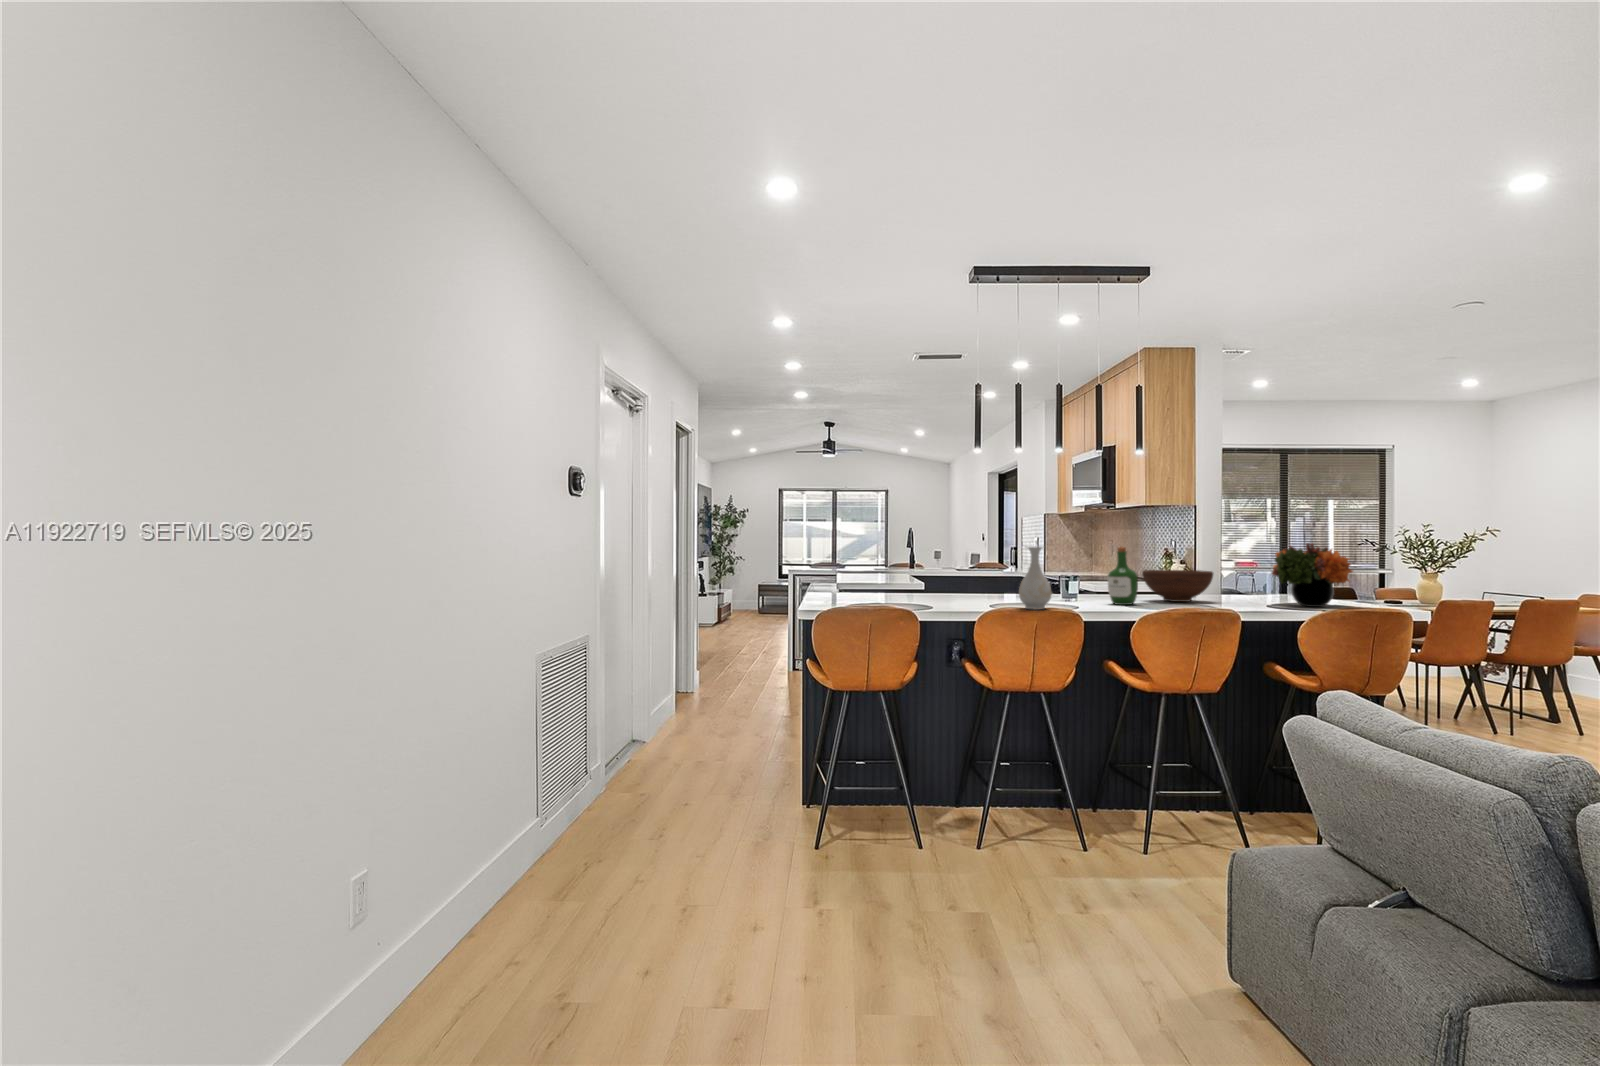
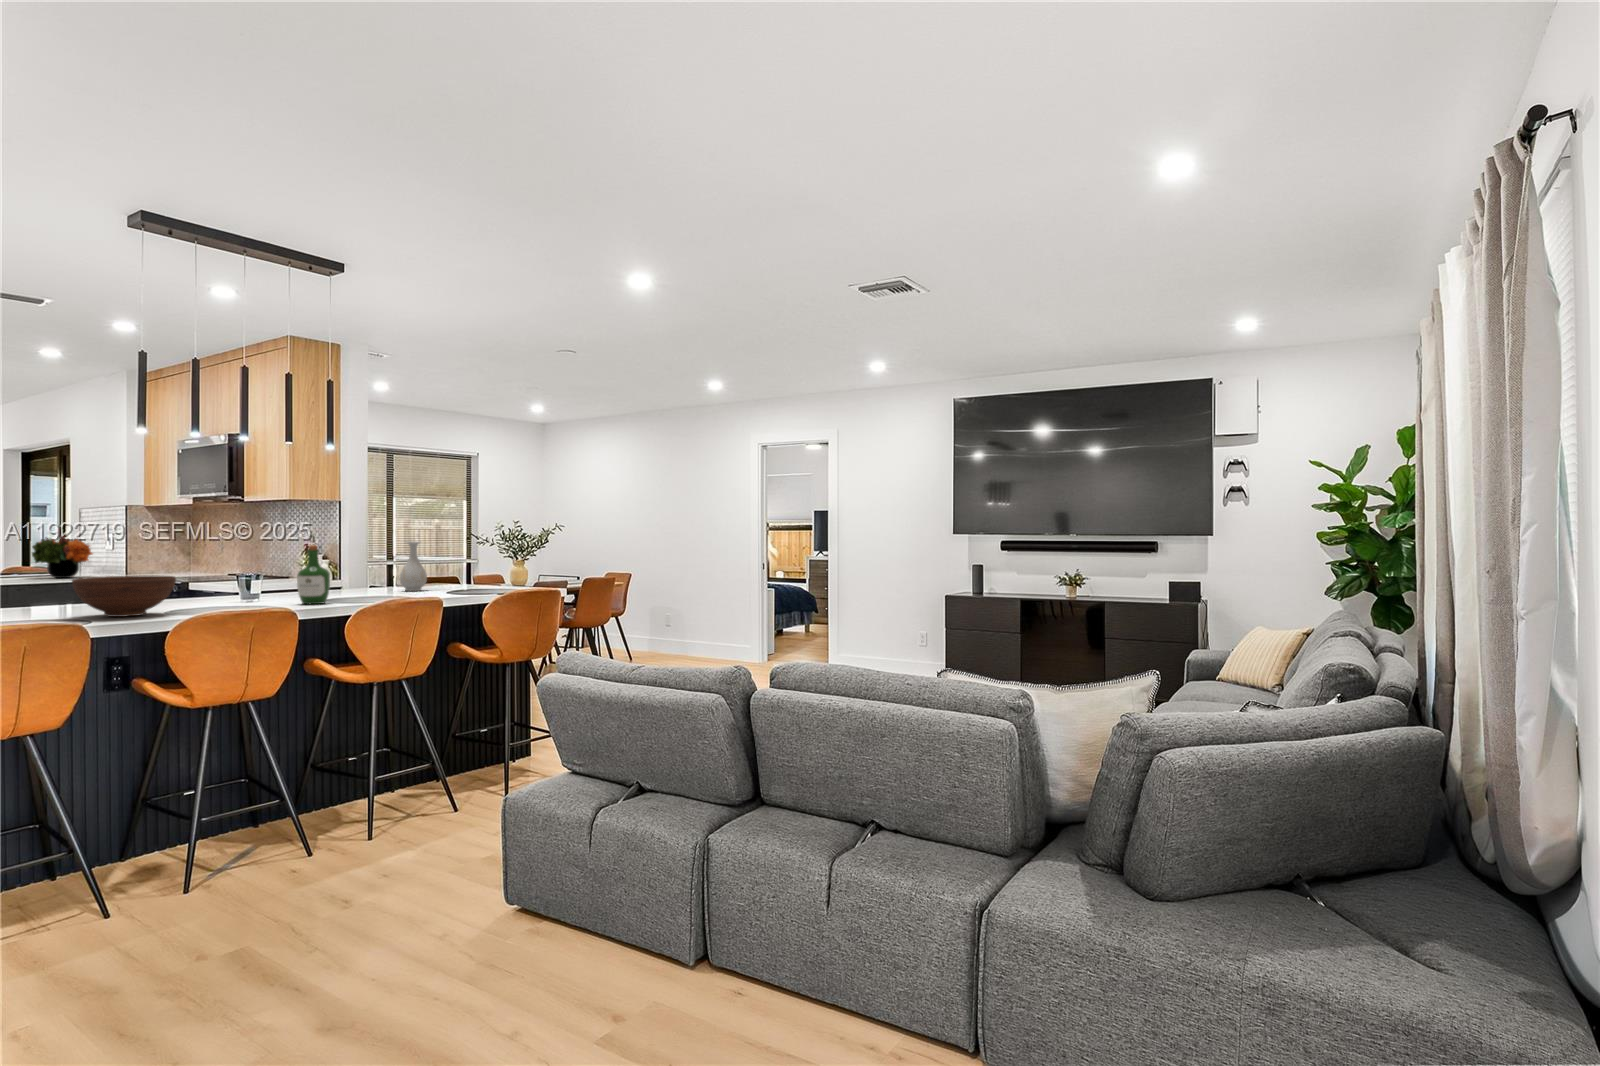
flower arrangement: present [1272,543,1353,607] -> present [32,536,93,578]
vase: present [1019,547,1052,610] -> present [400,542,427,591]
fruit bowl: present [1142,570,1213,602] -> present [72,575,176,617]

